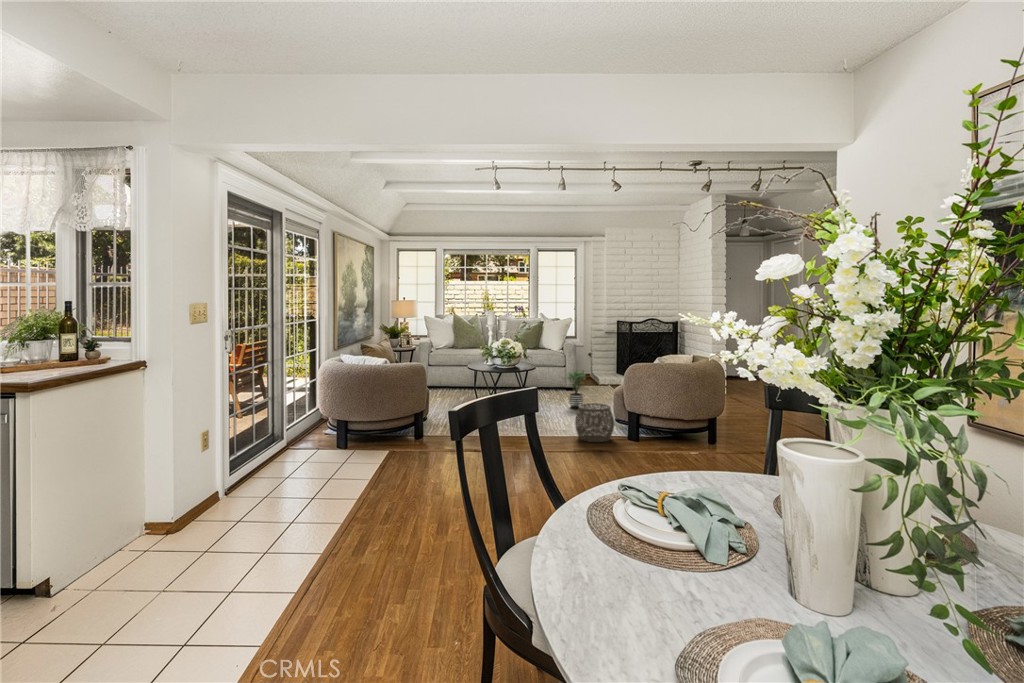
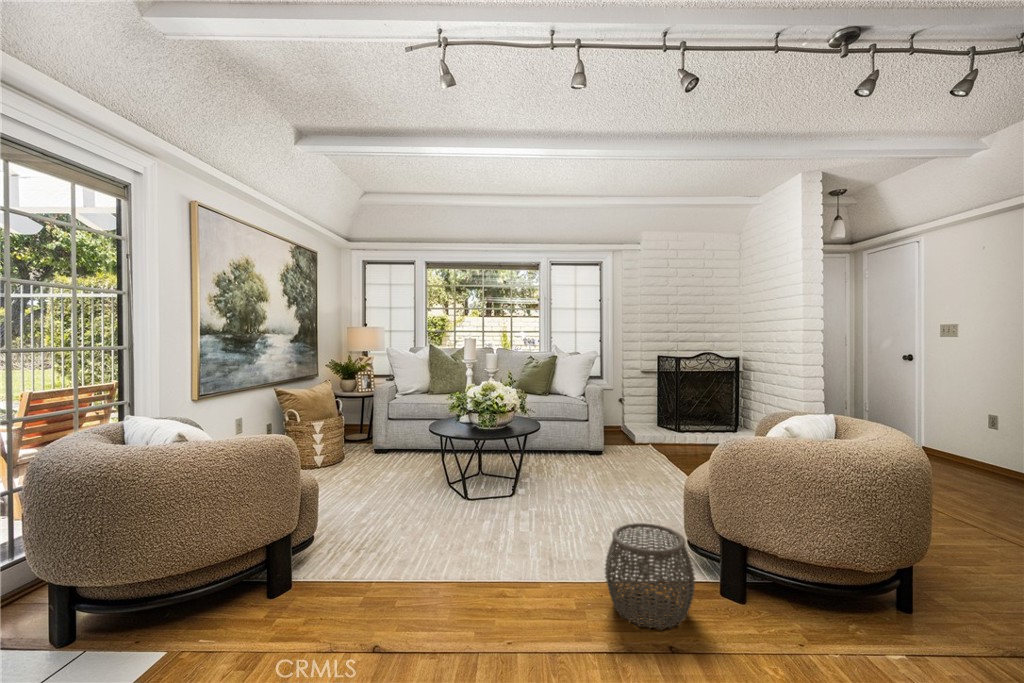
potted plant: present [565,370,585,408] -> none [580,431,623,499]

